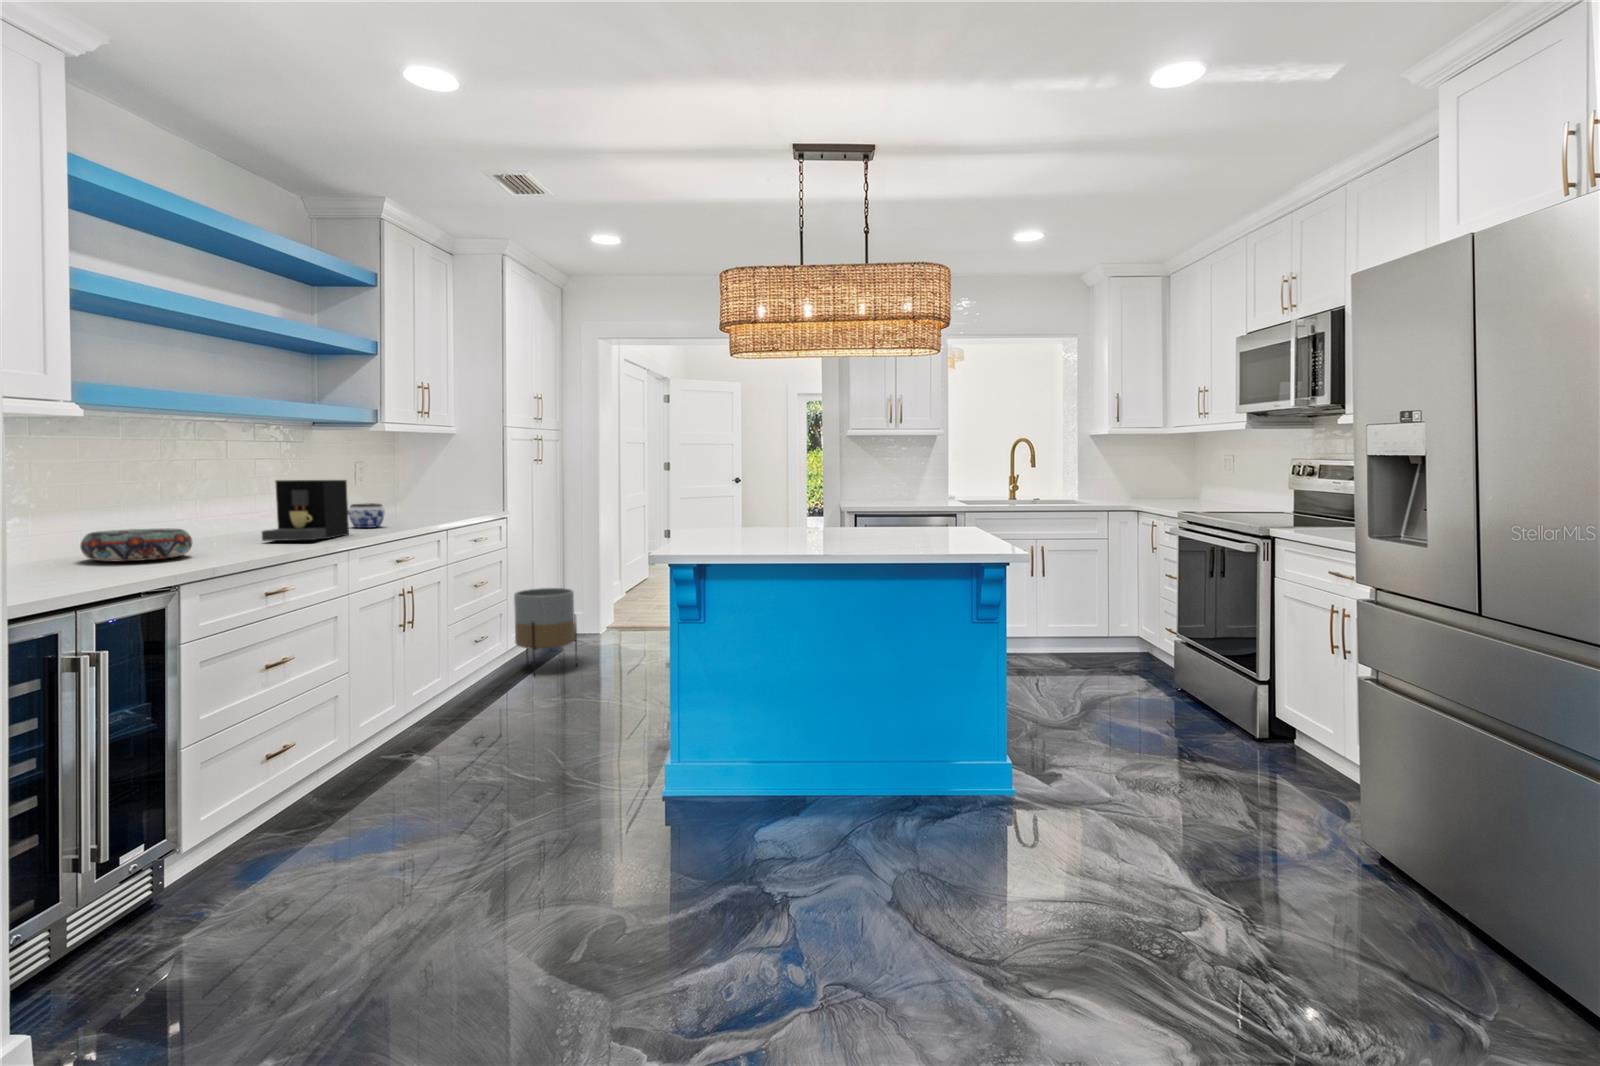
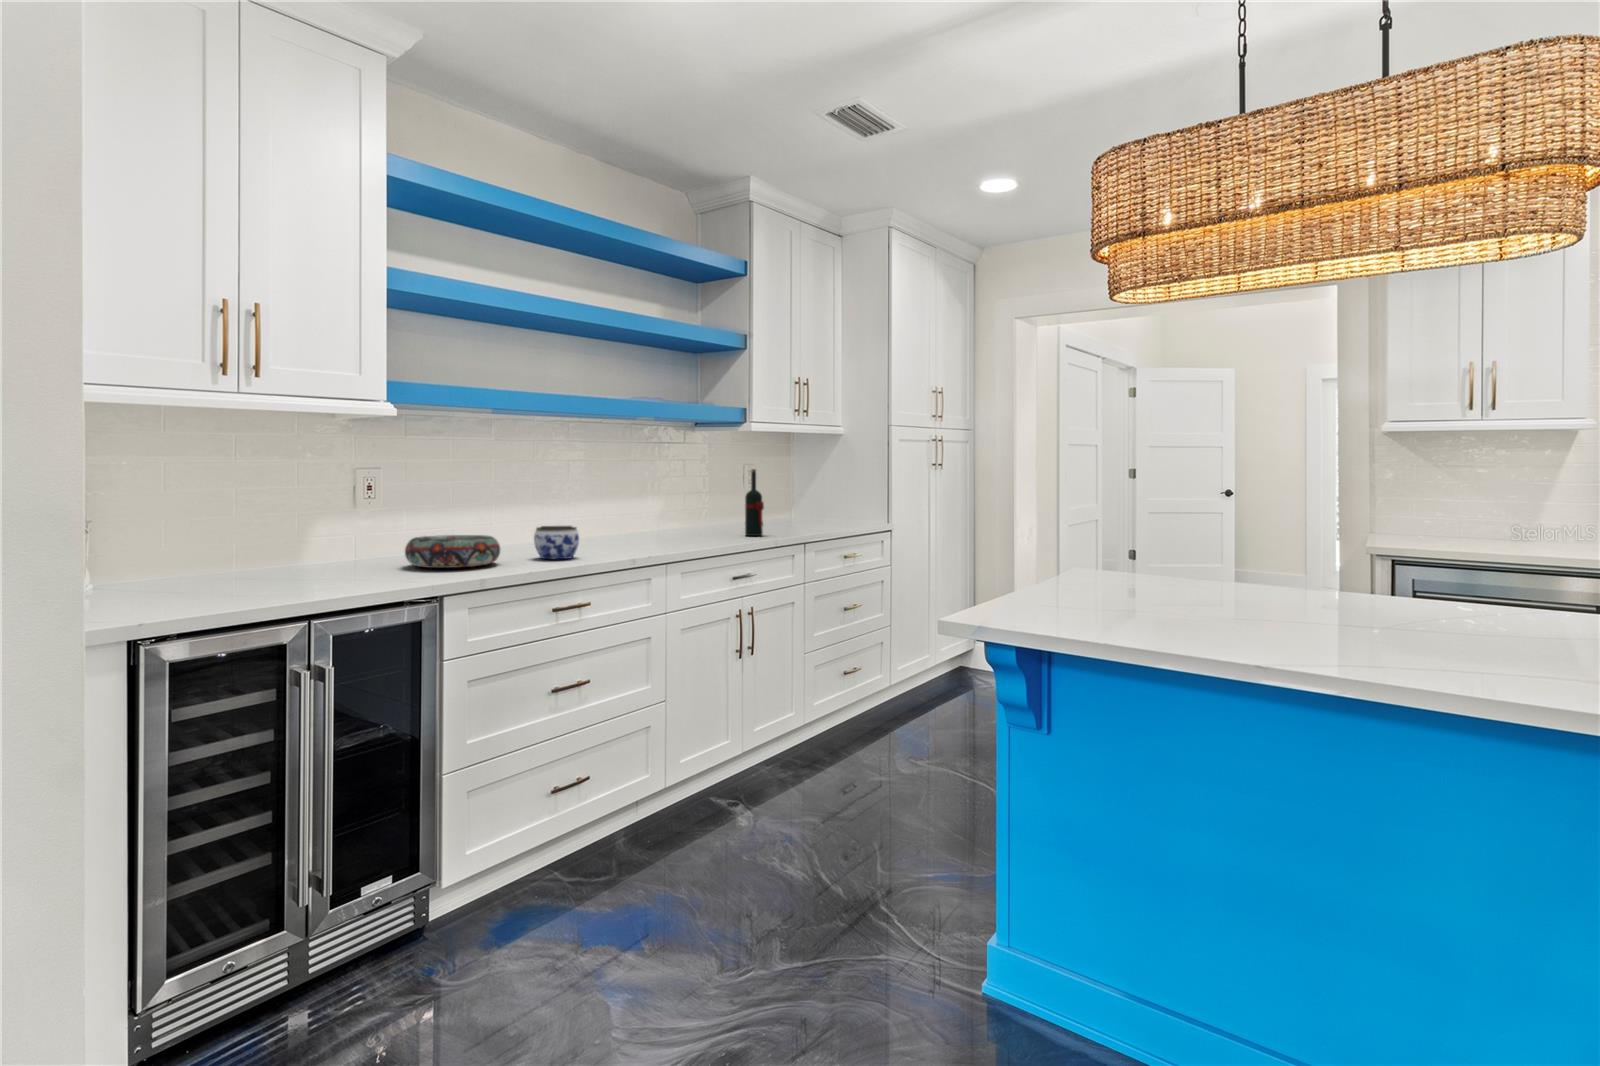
wine bottle: none [386,463,407,523] -> present [745,469,764,536]
coffee maker: present [262,480,349,541] -> none [587,487,683,553]
jar: present [348,503,385,528] -> present [534,526,579,559]
planter: present [514,588,577,676] -> none [892,620,964,727]

